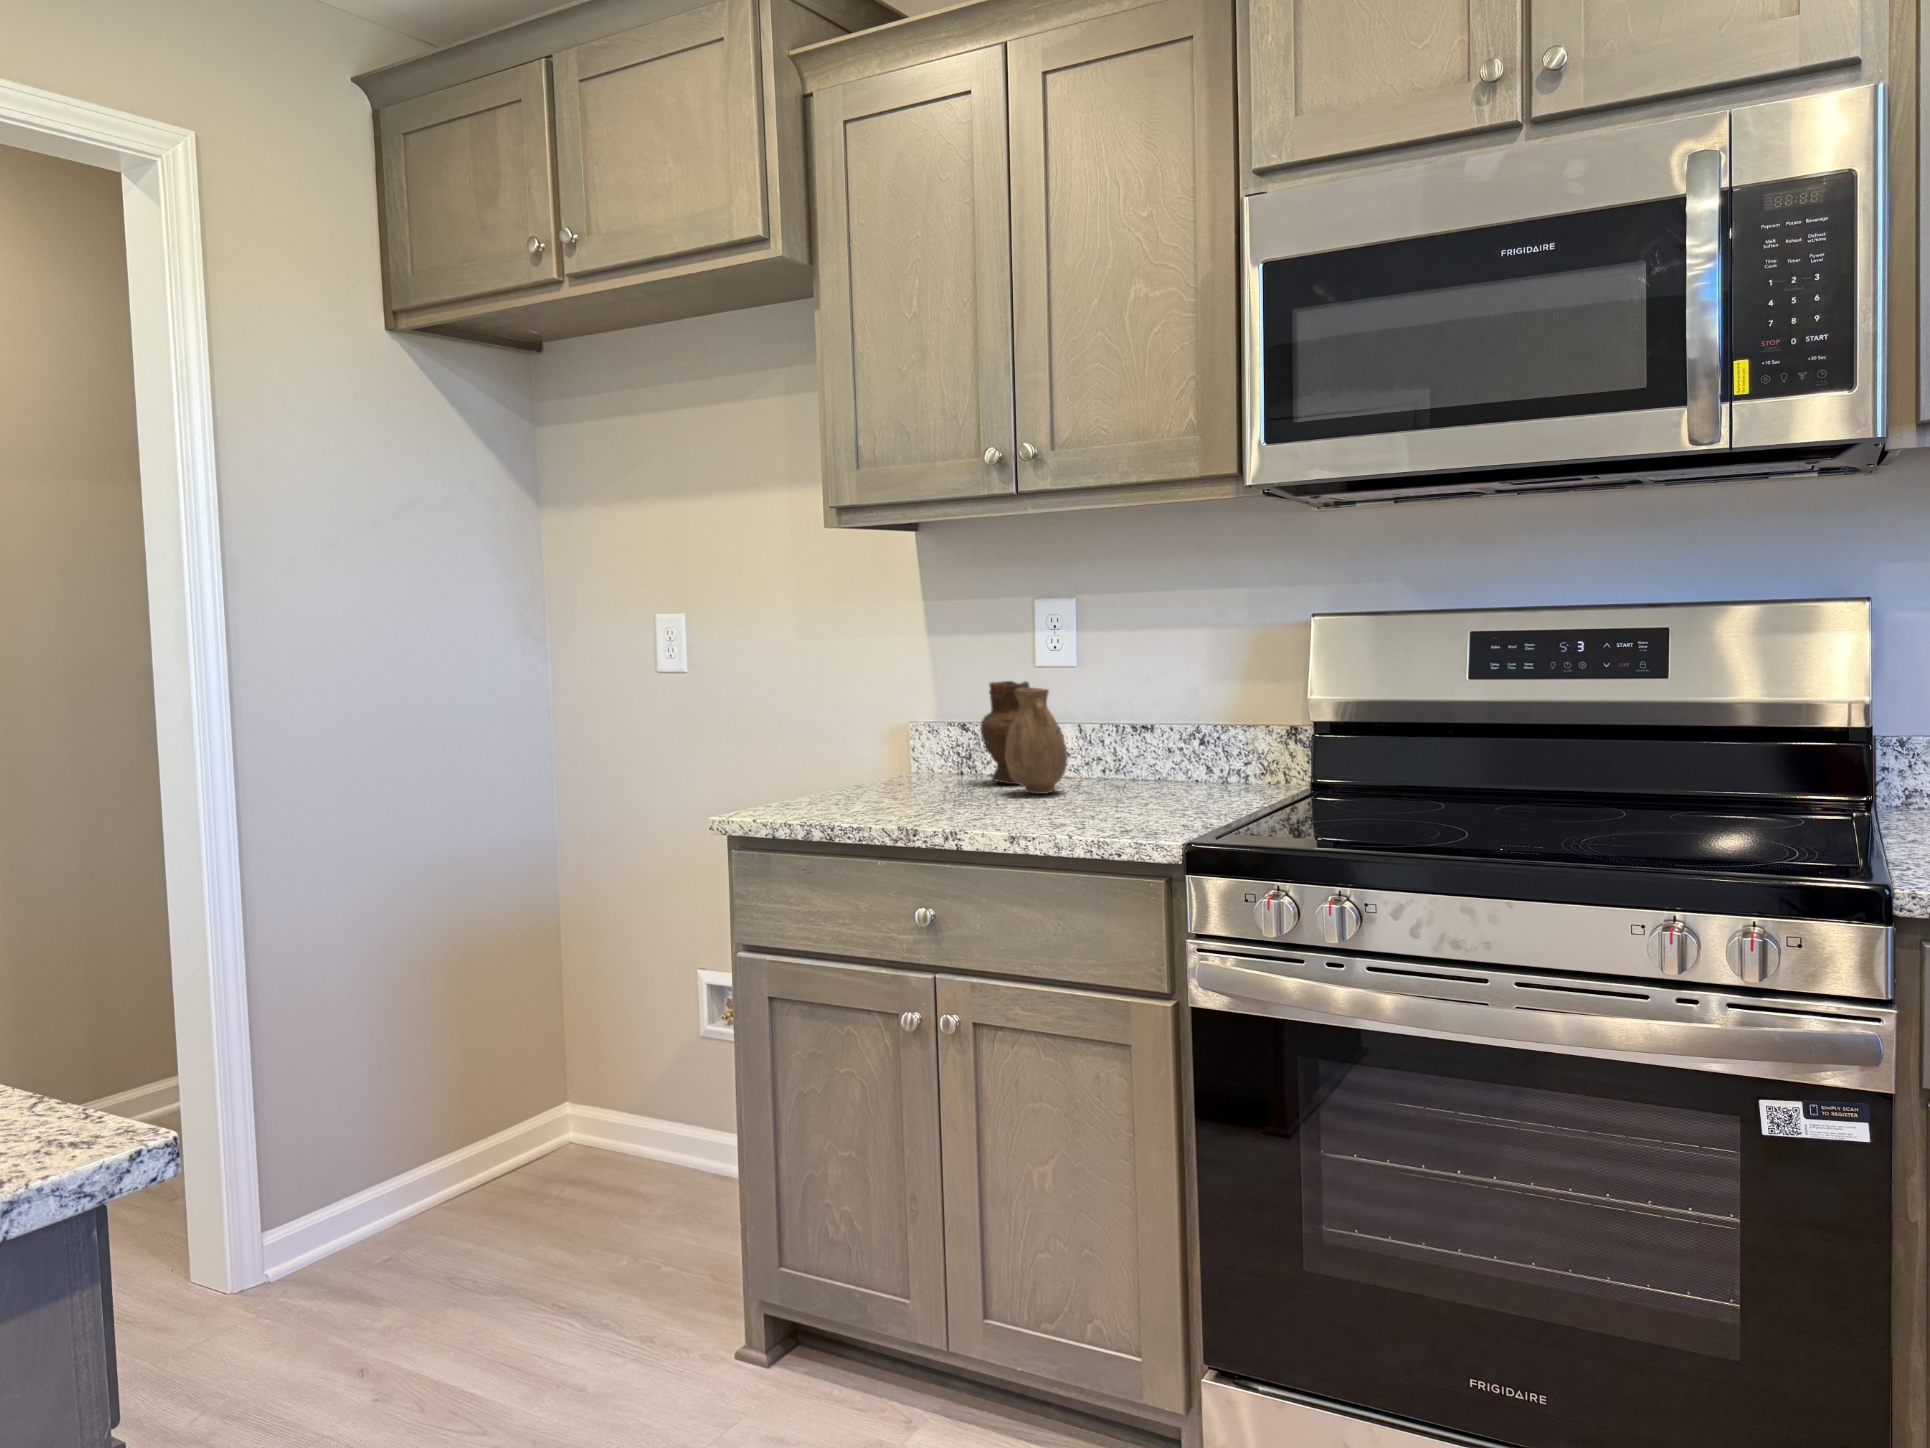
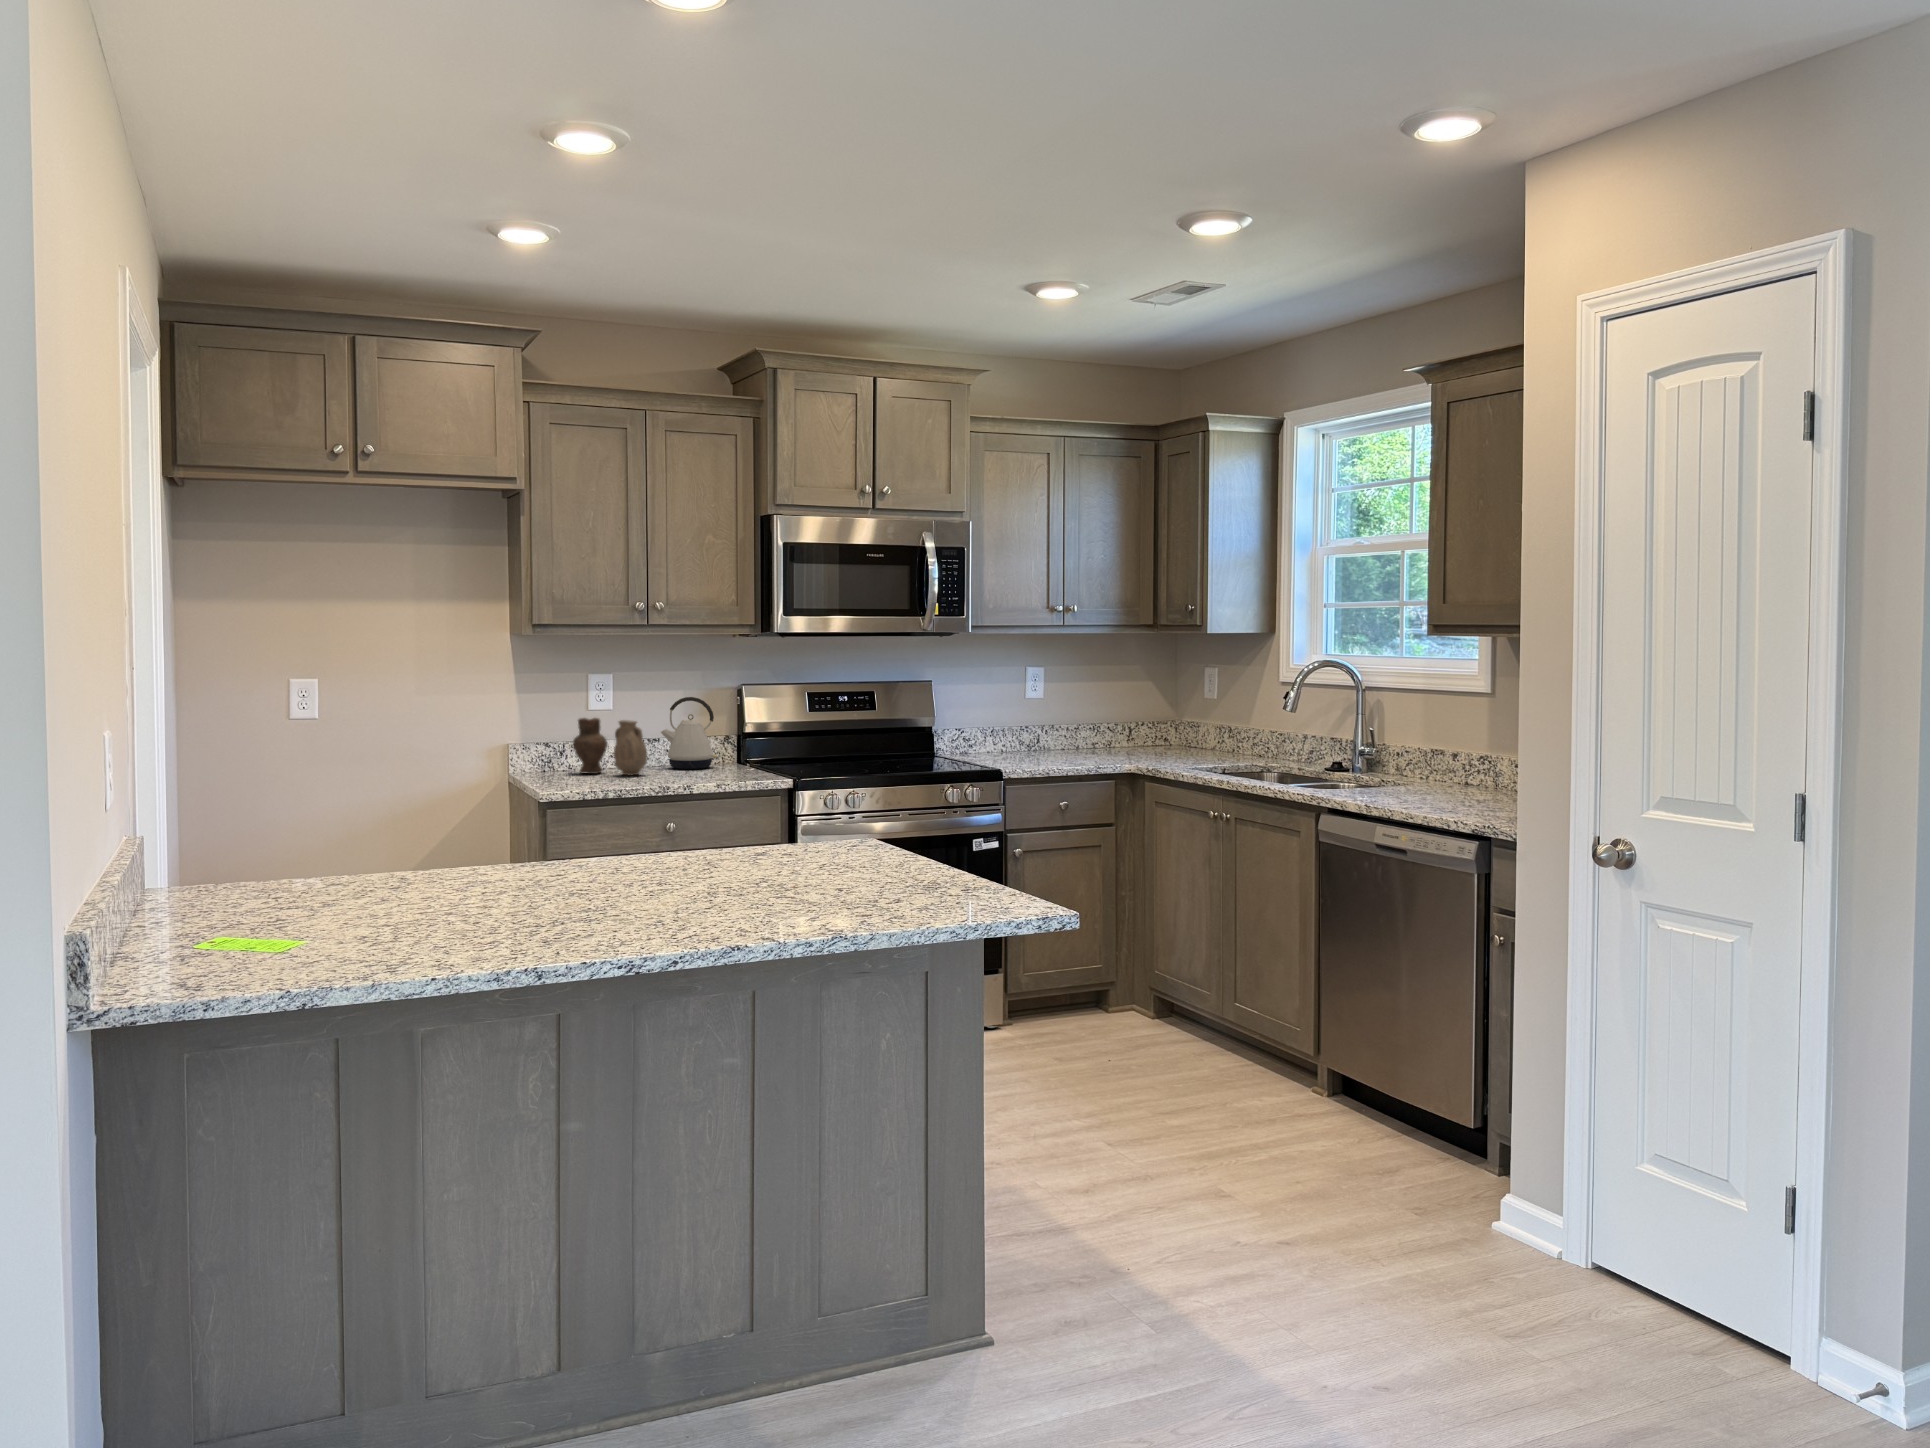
kettle: none [1151,644,1254,791] -> present [661,697,717,769]

